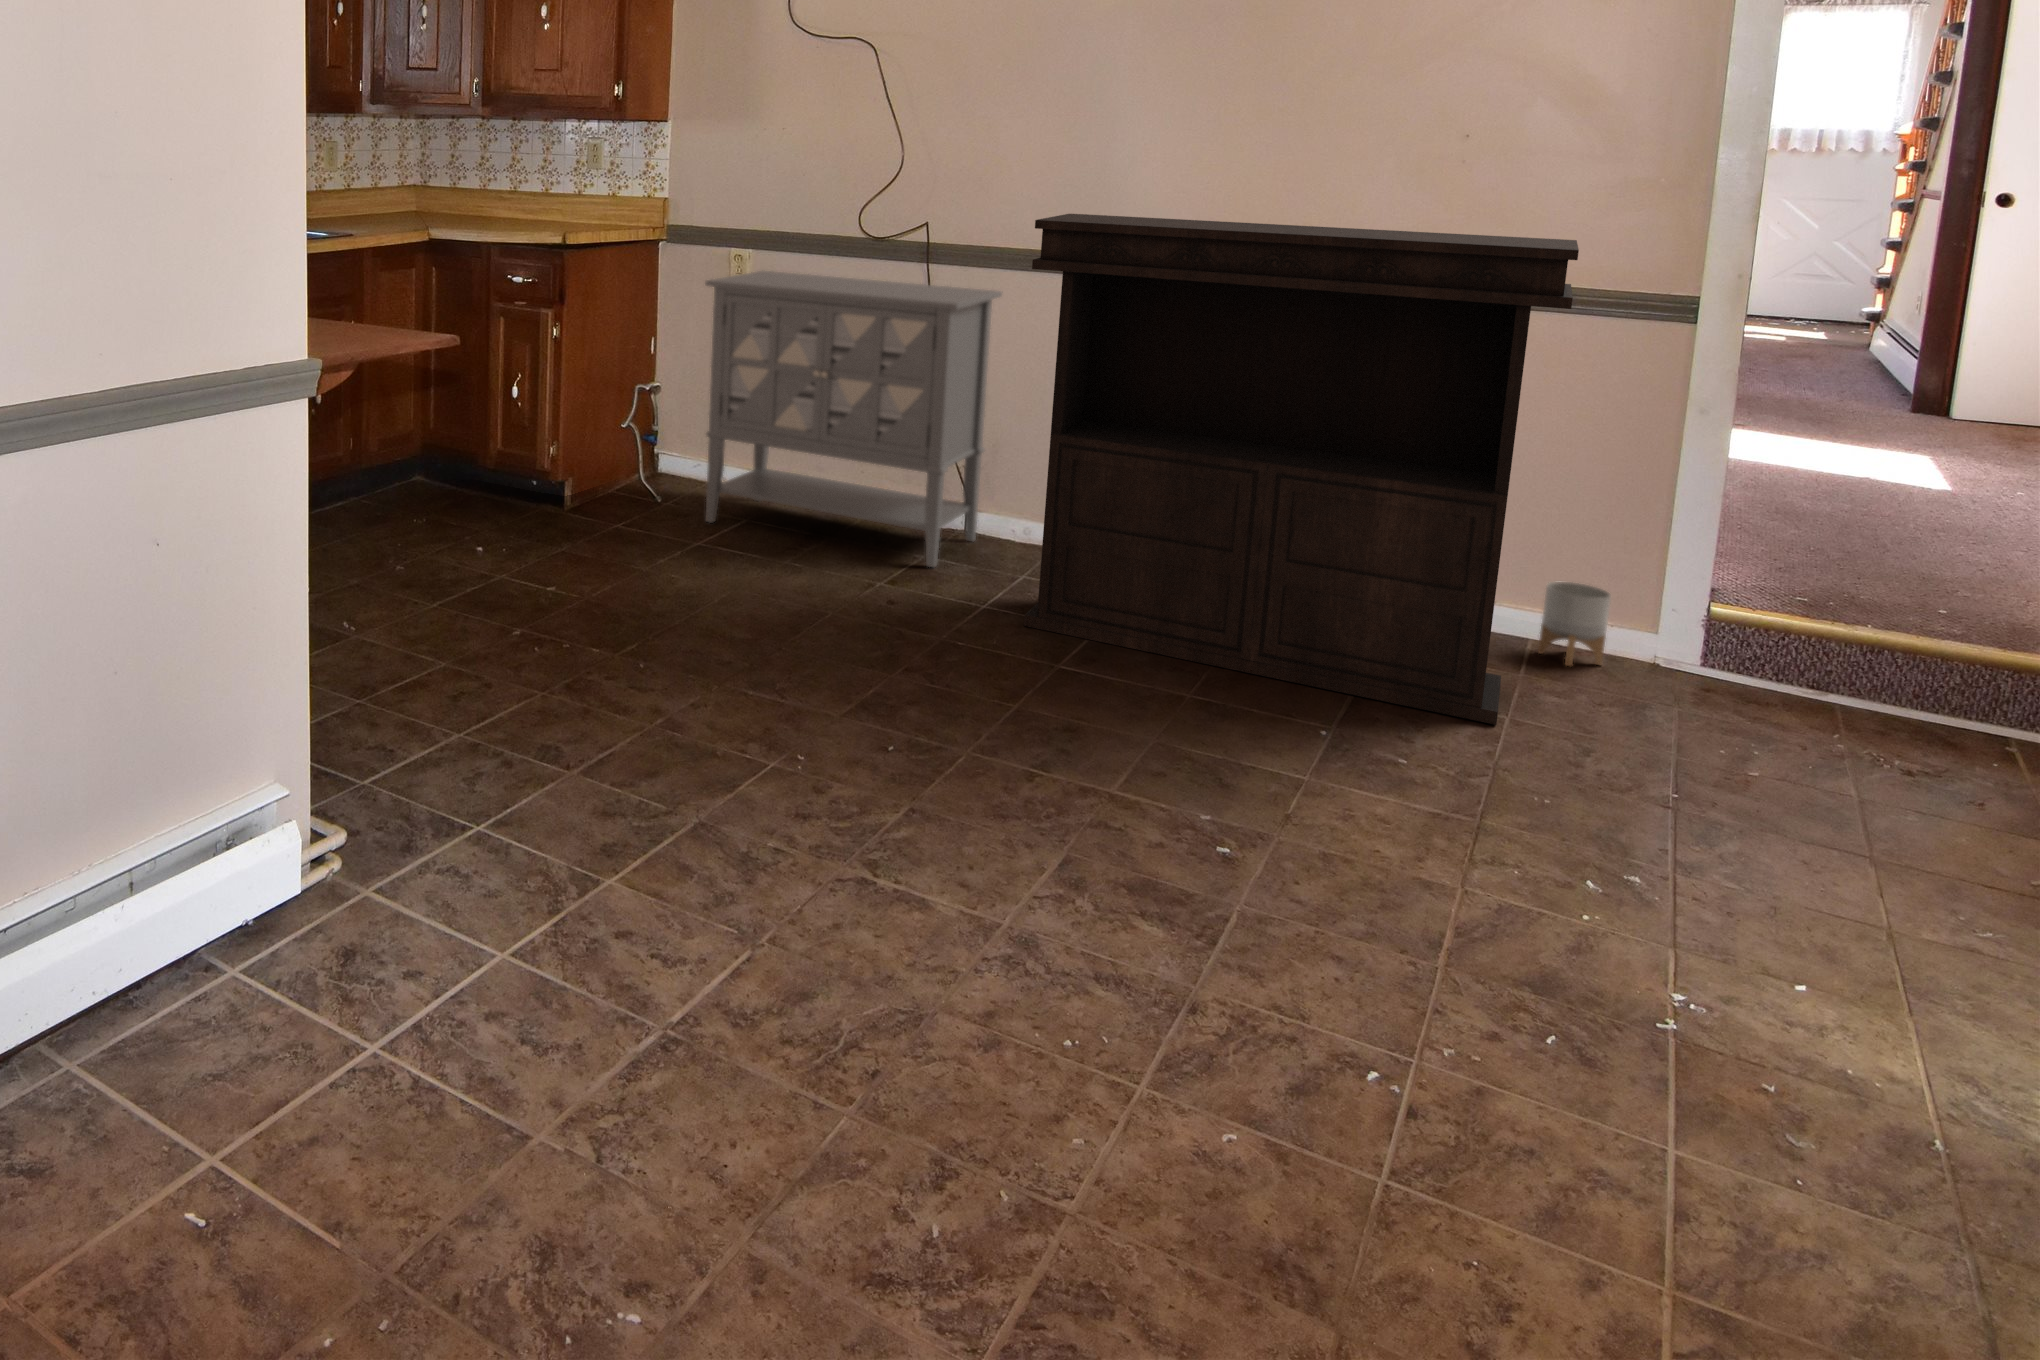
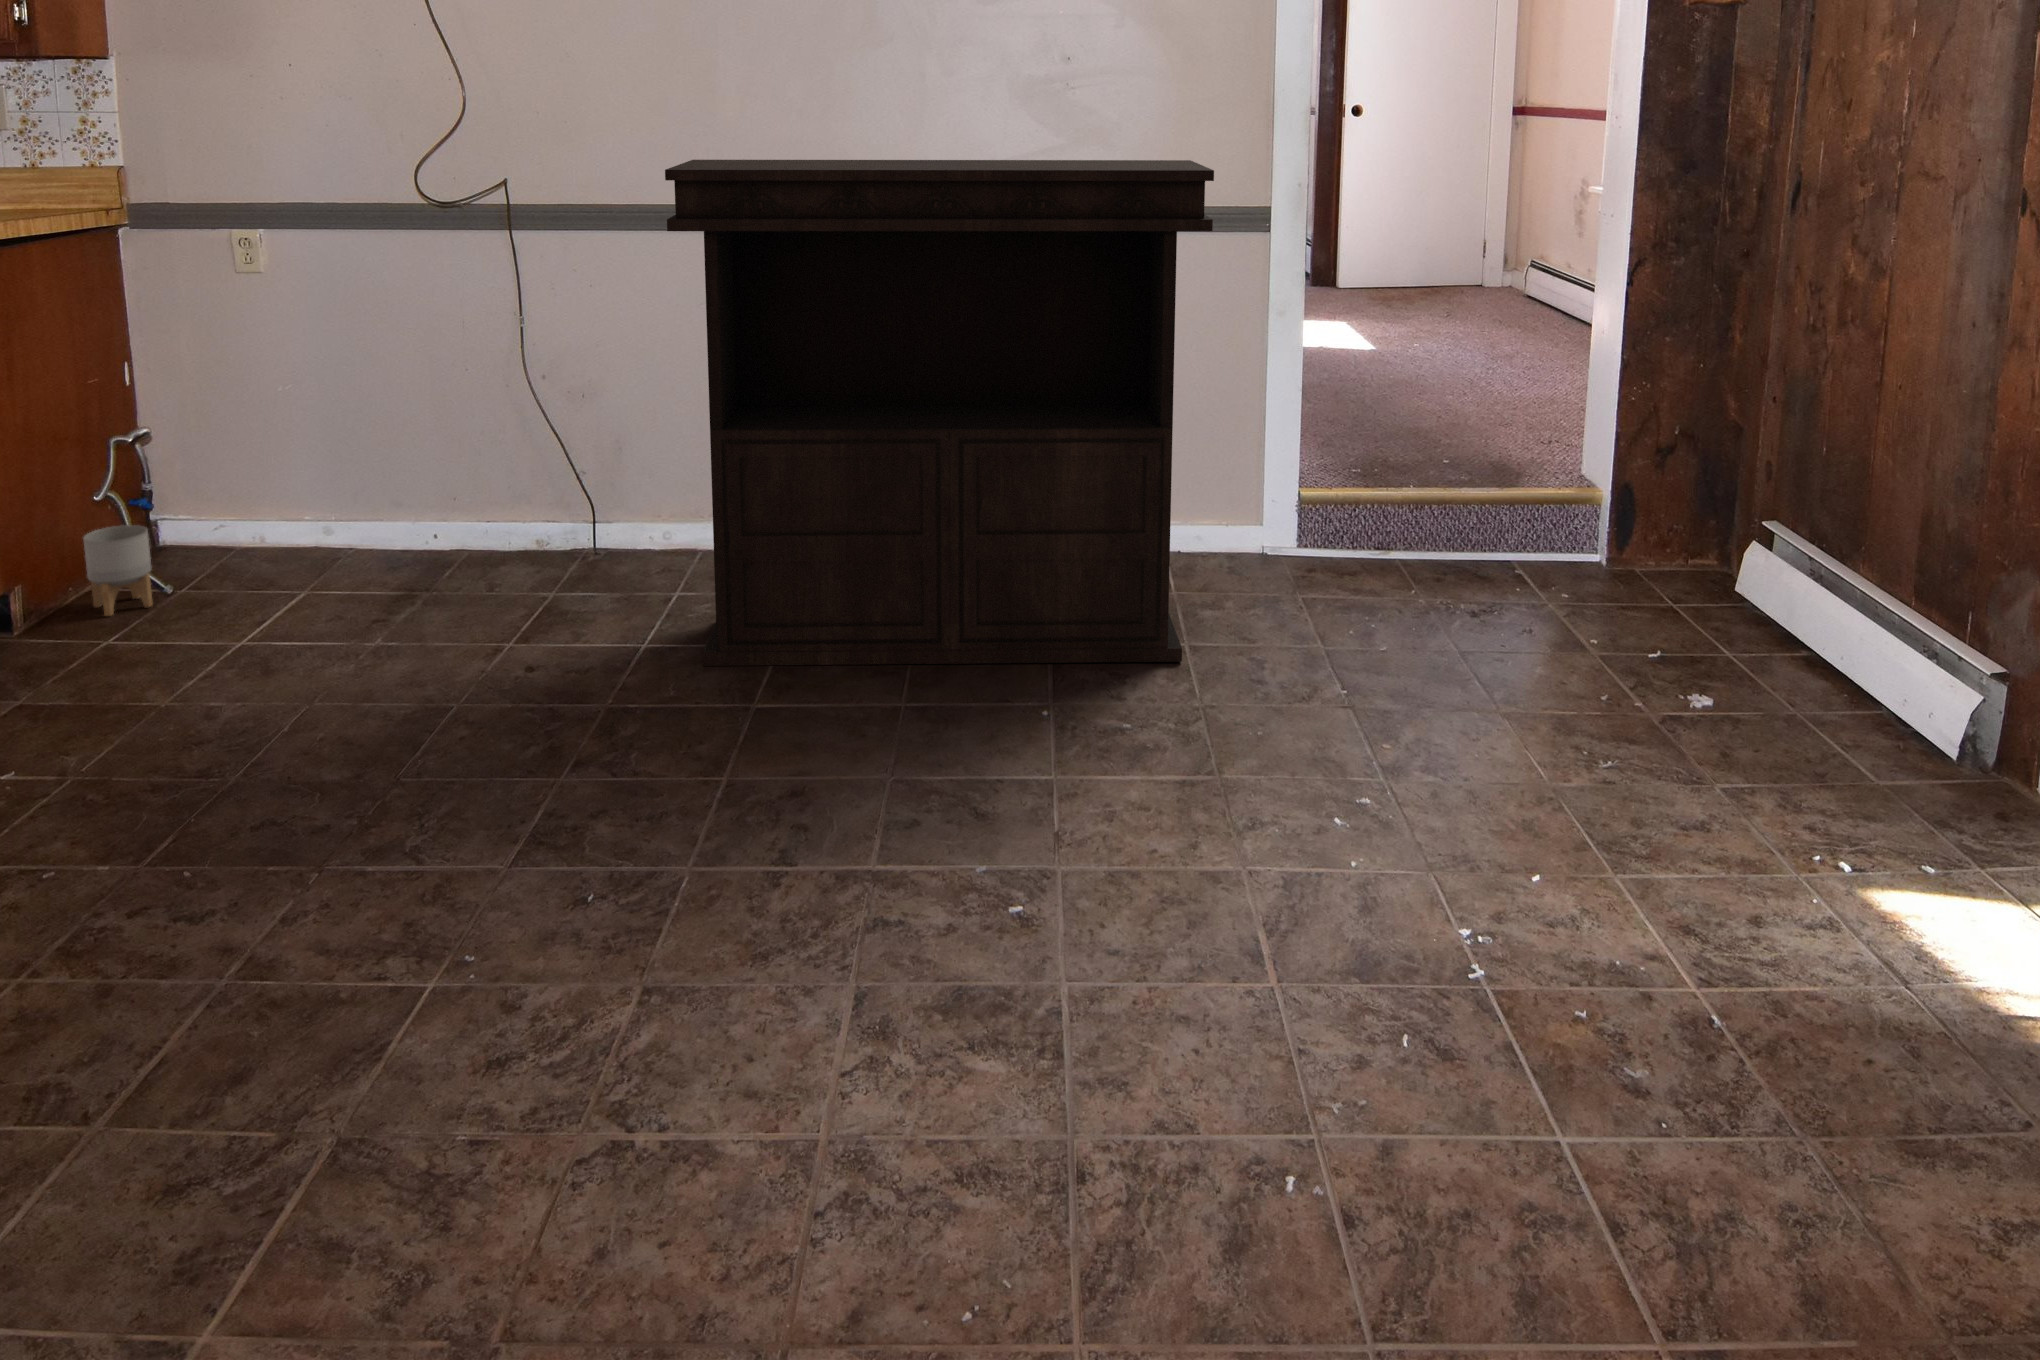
cabinet: present [705,271,1002,567] -> none [206,258,613,611]
planter: present [1538,582,1611,667] -> present [83,525,153,616]

